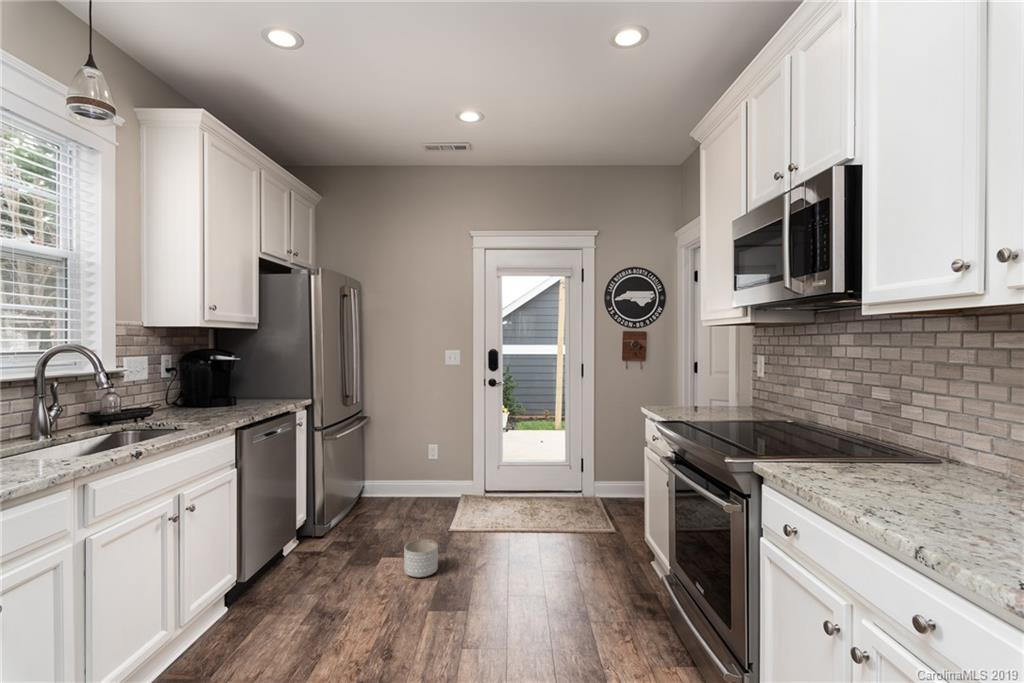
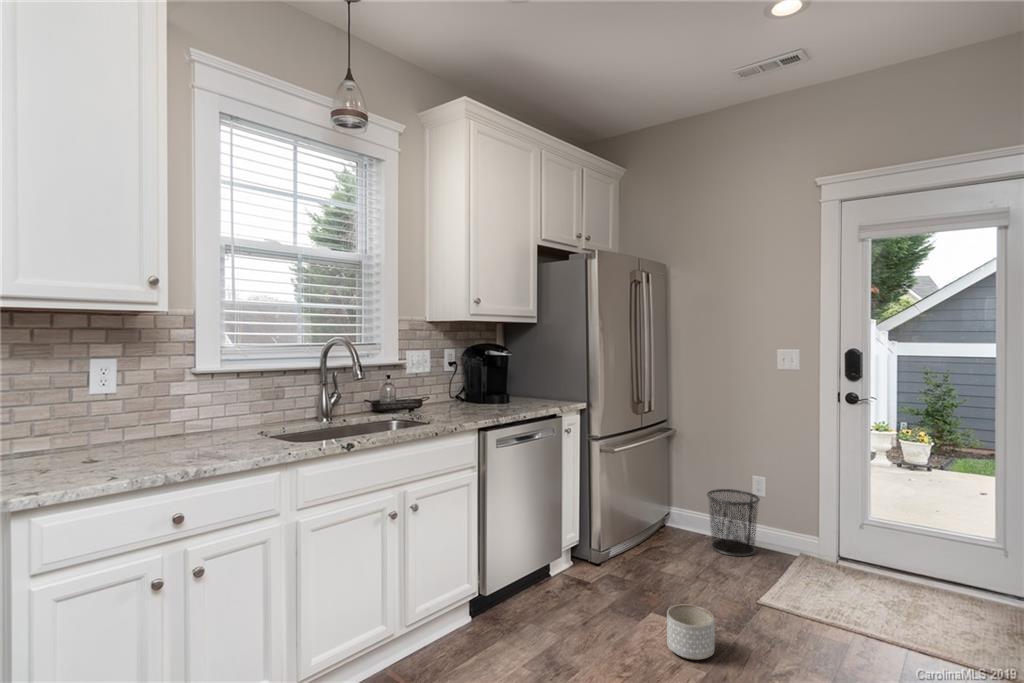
waste bin: none [399,458,437,507] -> present [707,489,760,556]

